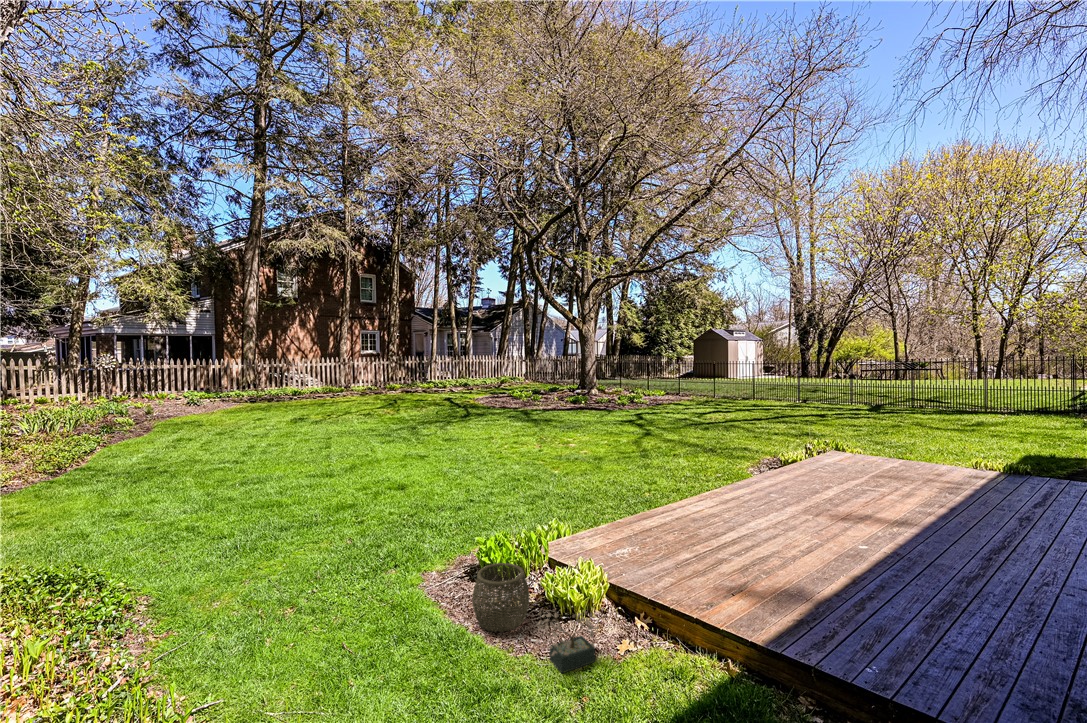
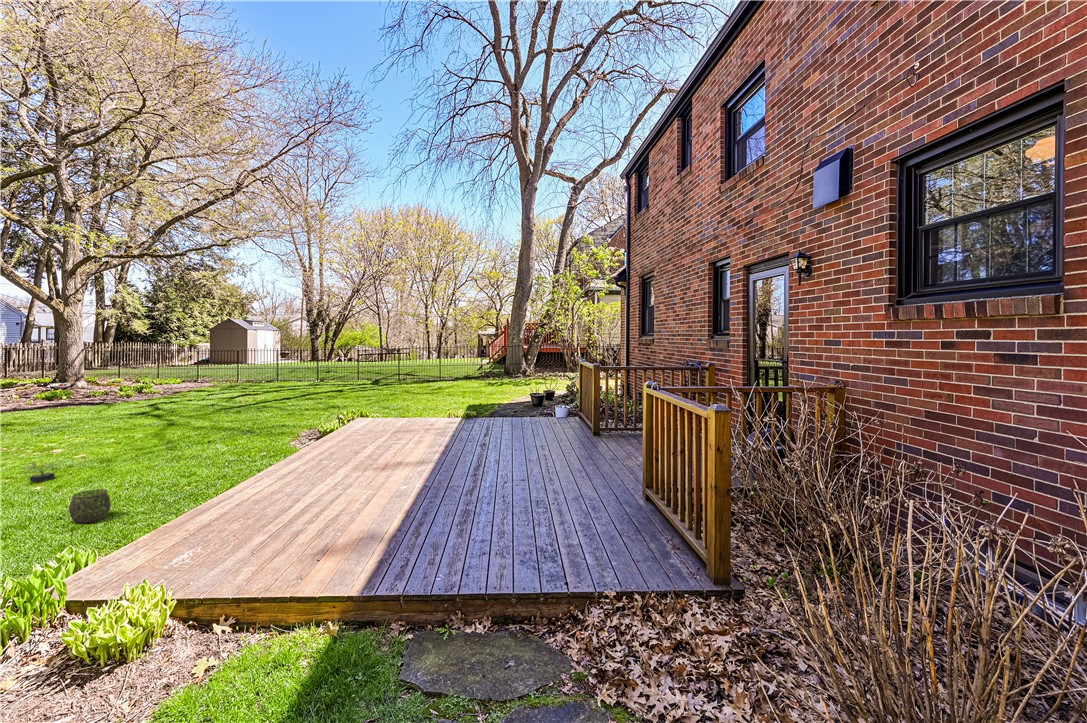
decorative plant: present [537,609,599,673] -> present [23,463,55,483]

